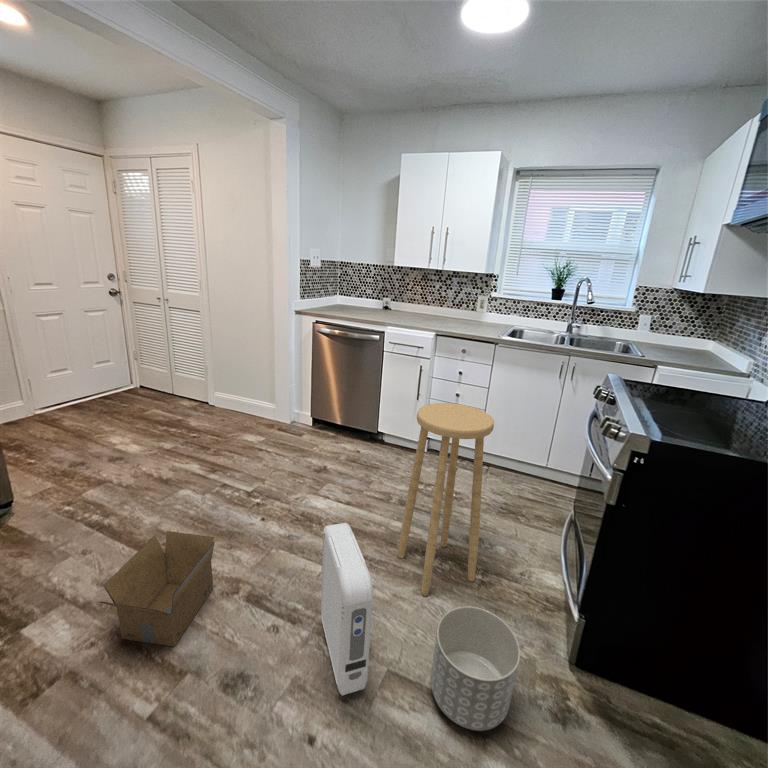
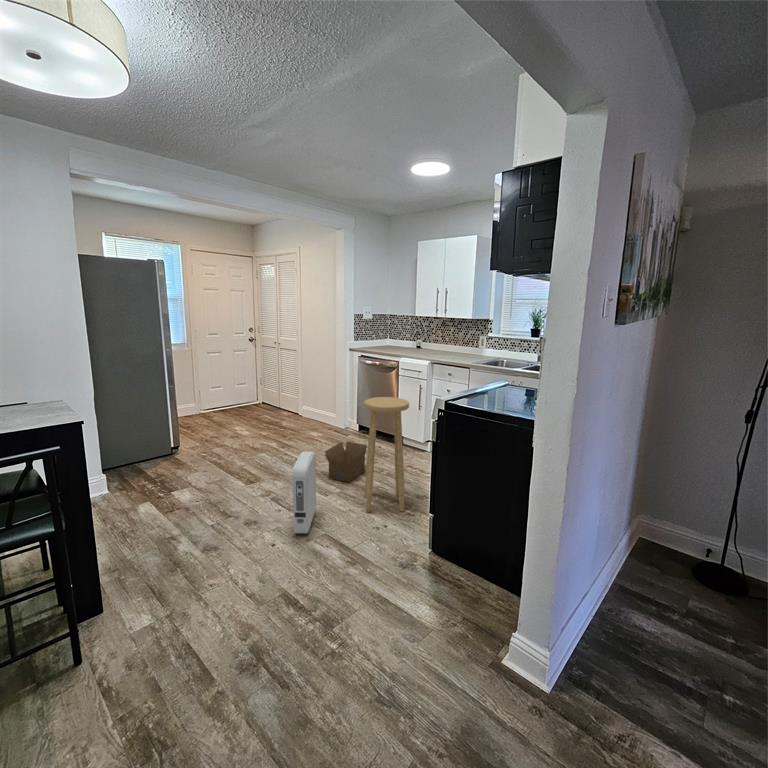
cardboard box: present [100,531,215,647] -> present [325,441,367,483]
planter: present [431,606,520,731] -> none [337,499,380,553]

